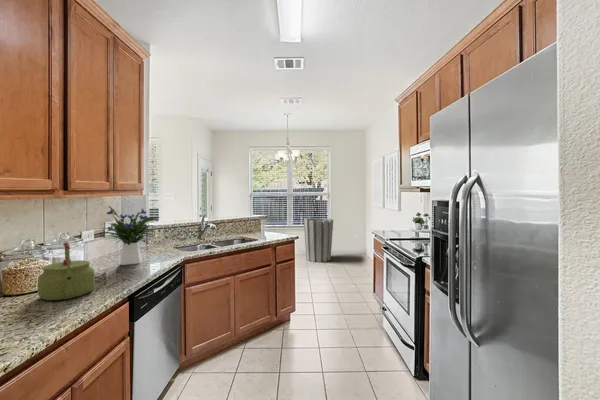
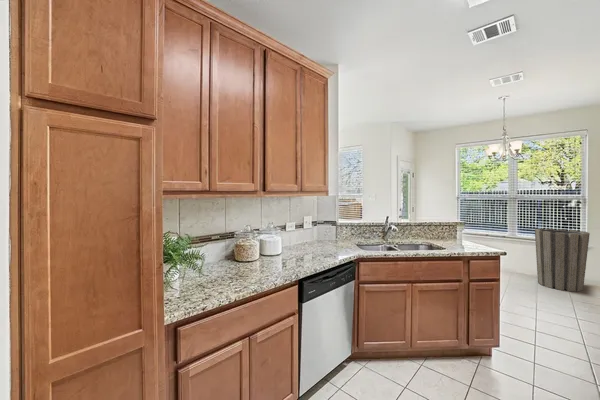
flower arrangement: present [102,206,159,265] -> none [292,203,339,254]
kettle: present [38,242,95,300] -> none [244,229,278,272]

